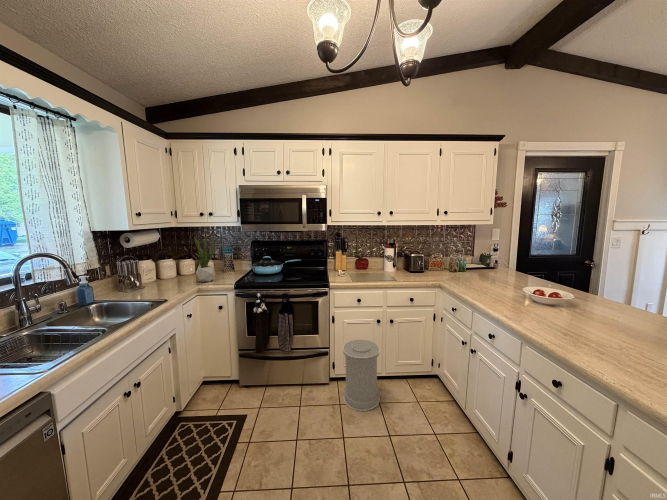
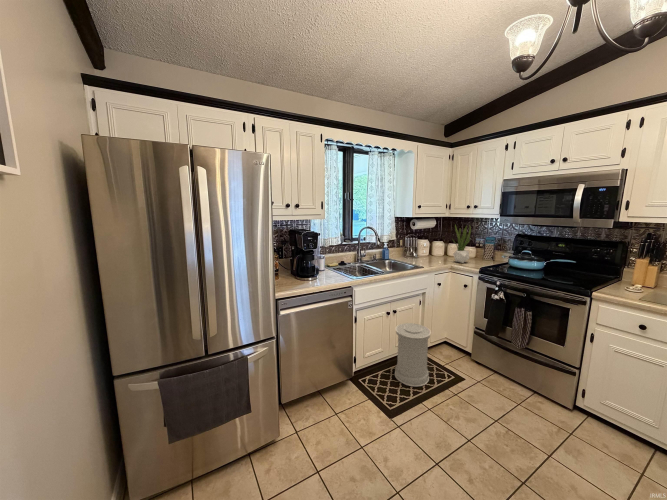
trash can: present [343,340,380,411] -> present [395,323,431,386]

